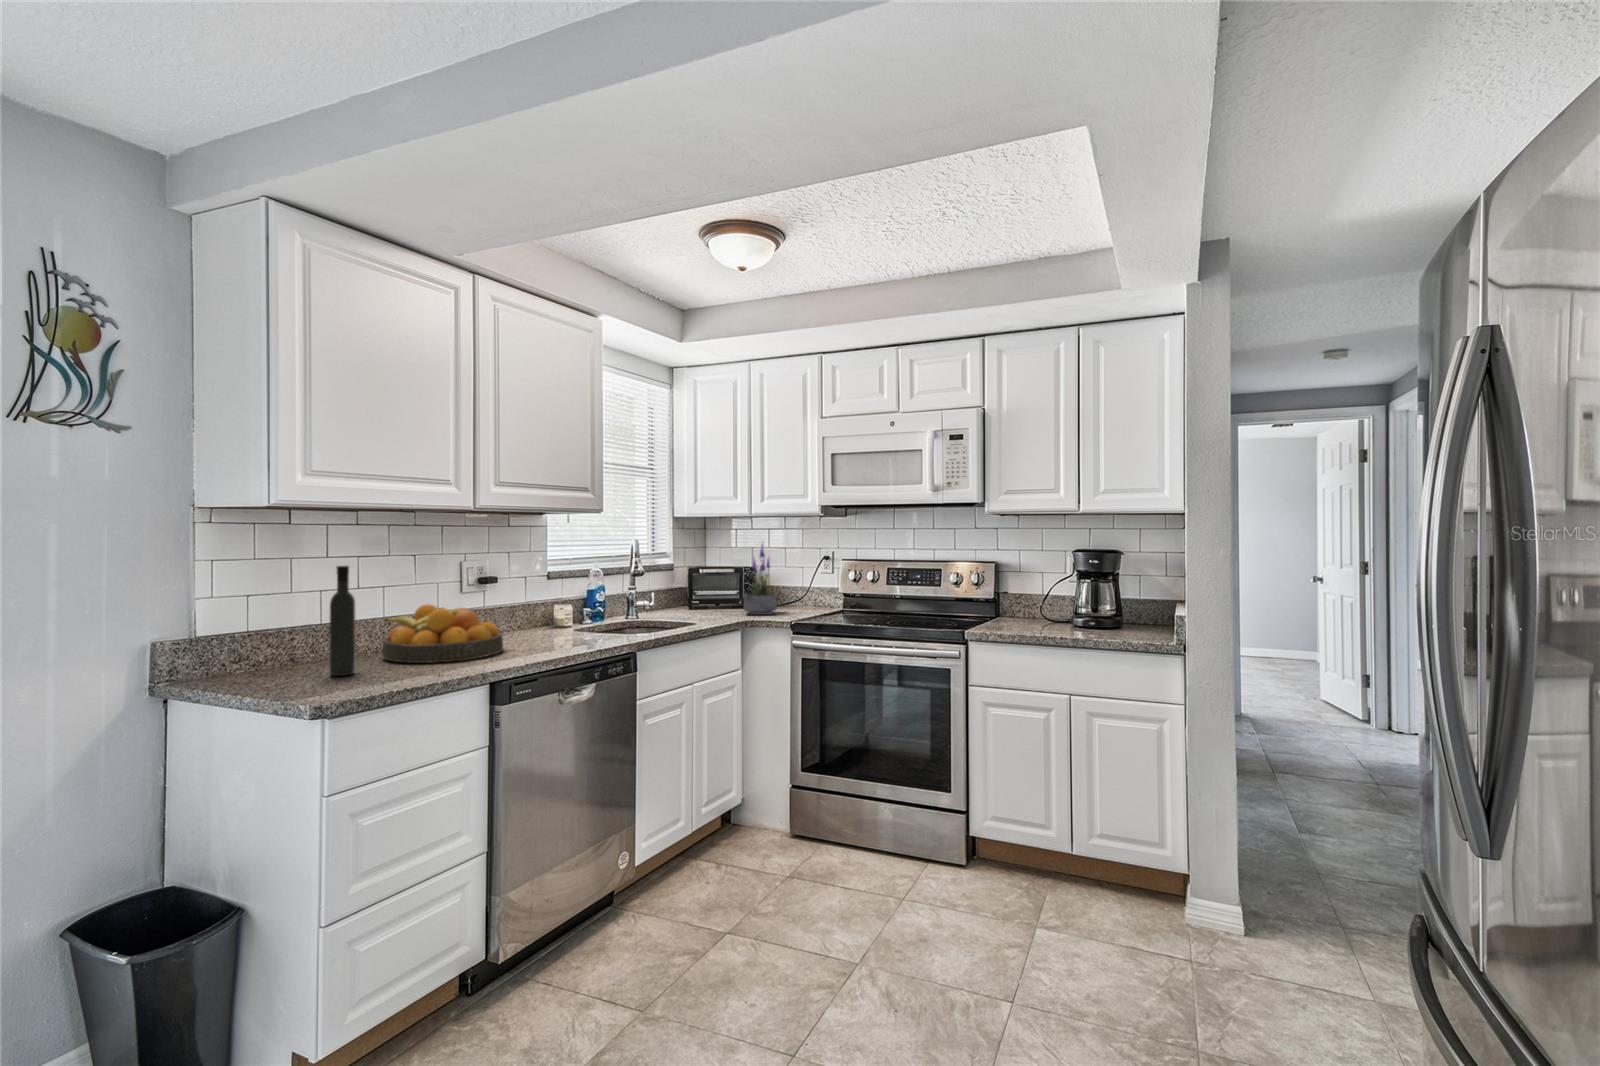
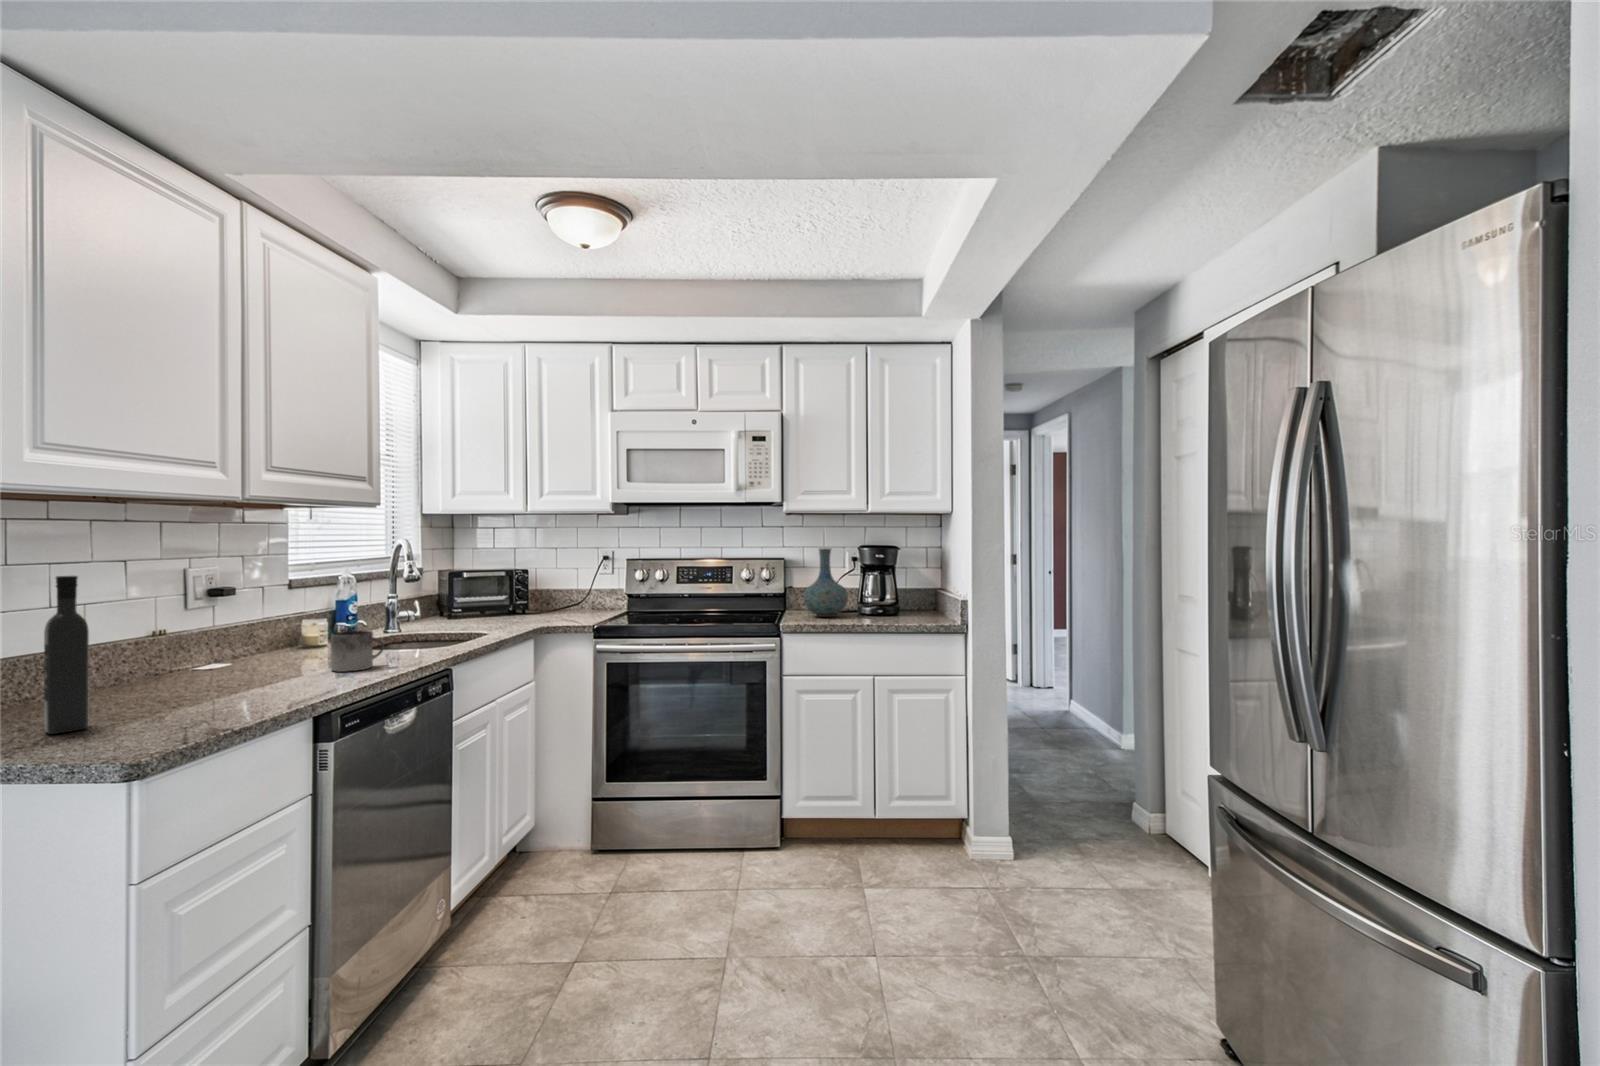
potted plant: present [744,544,777,615] -> none [527,540,569,621]
vase: none [1001,551,1052,627] -> present [803,548,848,617]
fruit bowl: present [382,605,503,663] -> none [94,627,284,706]
mug: none [541,615,582,648] -> present [331,631,384,672]

